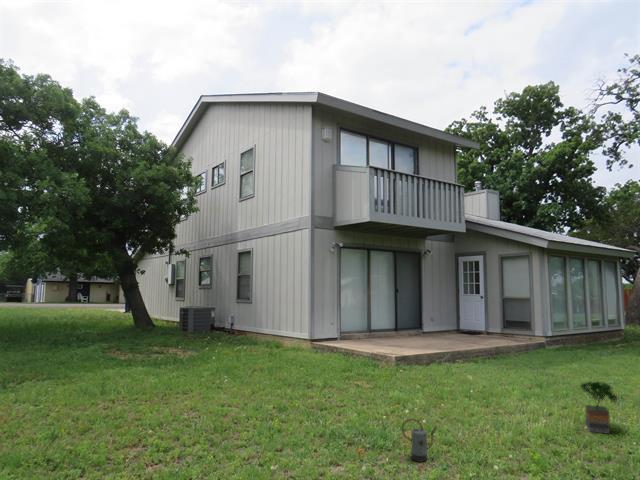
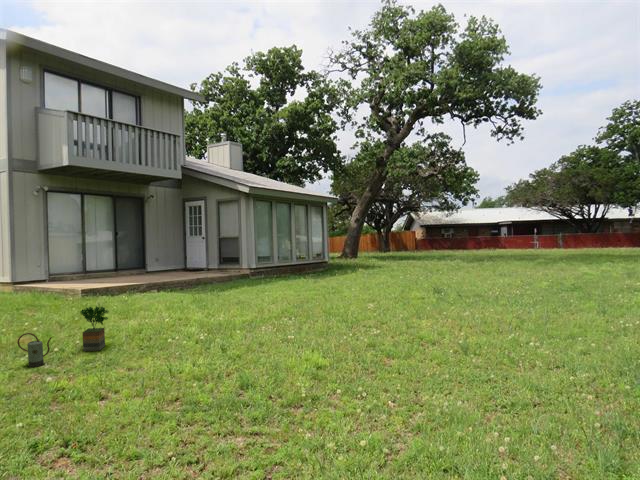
potted tree: present [580,381,617,434] -> present [80,307,109,351]

